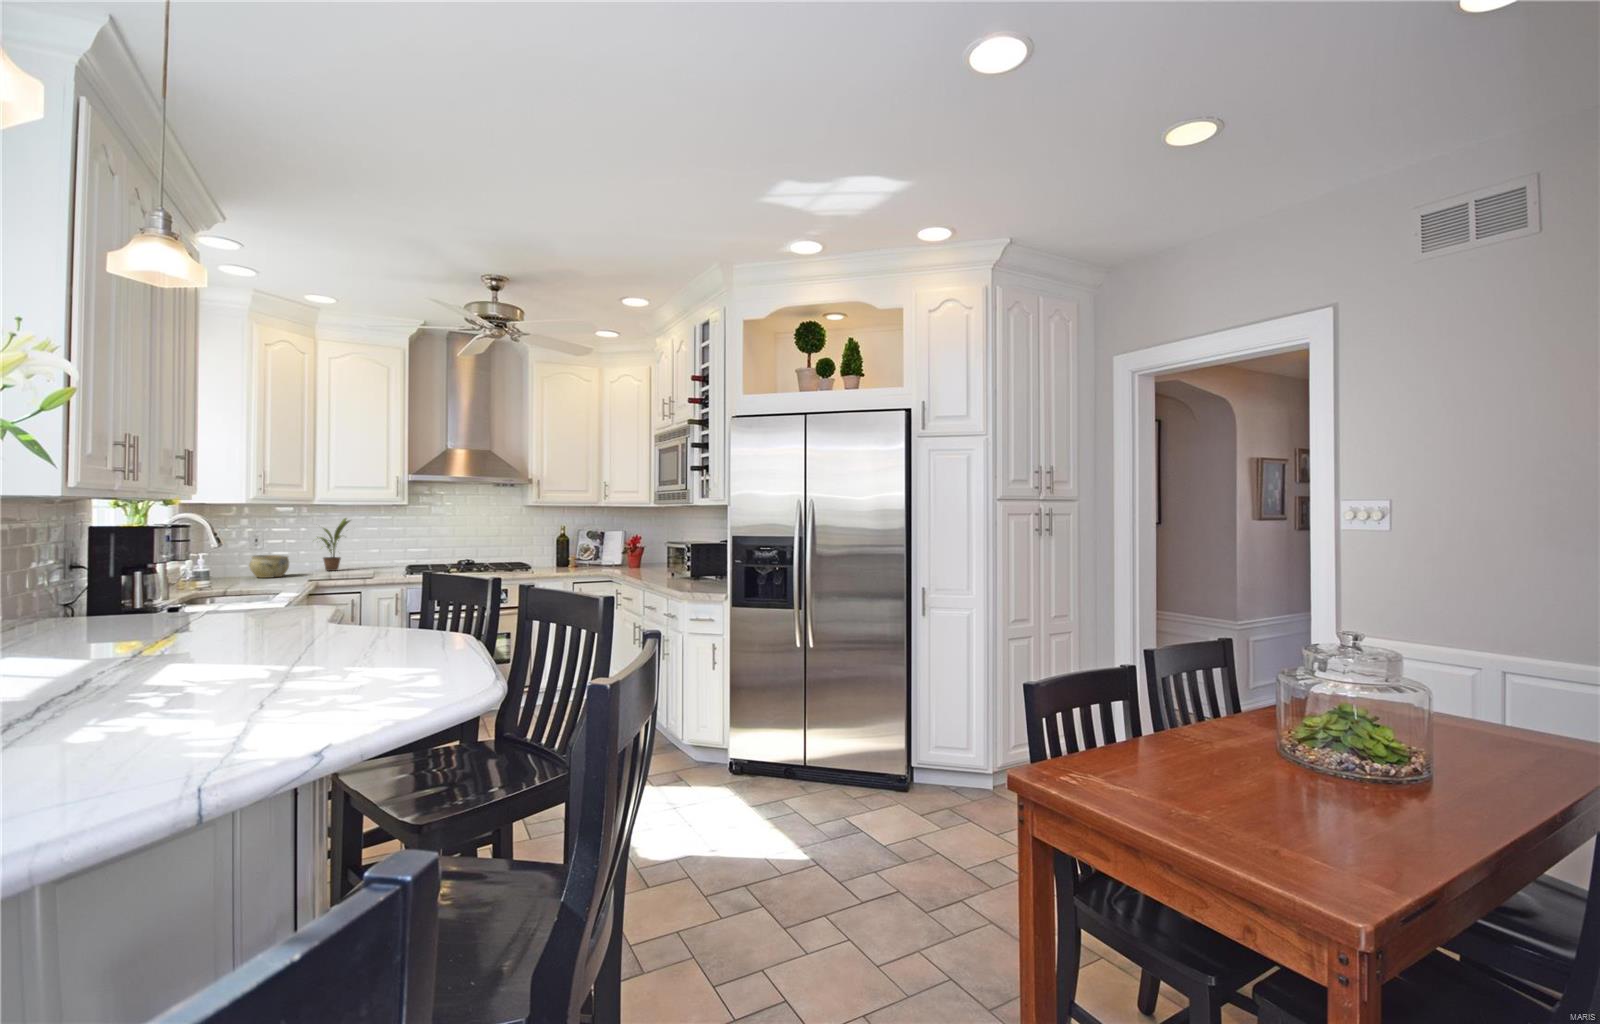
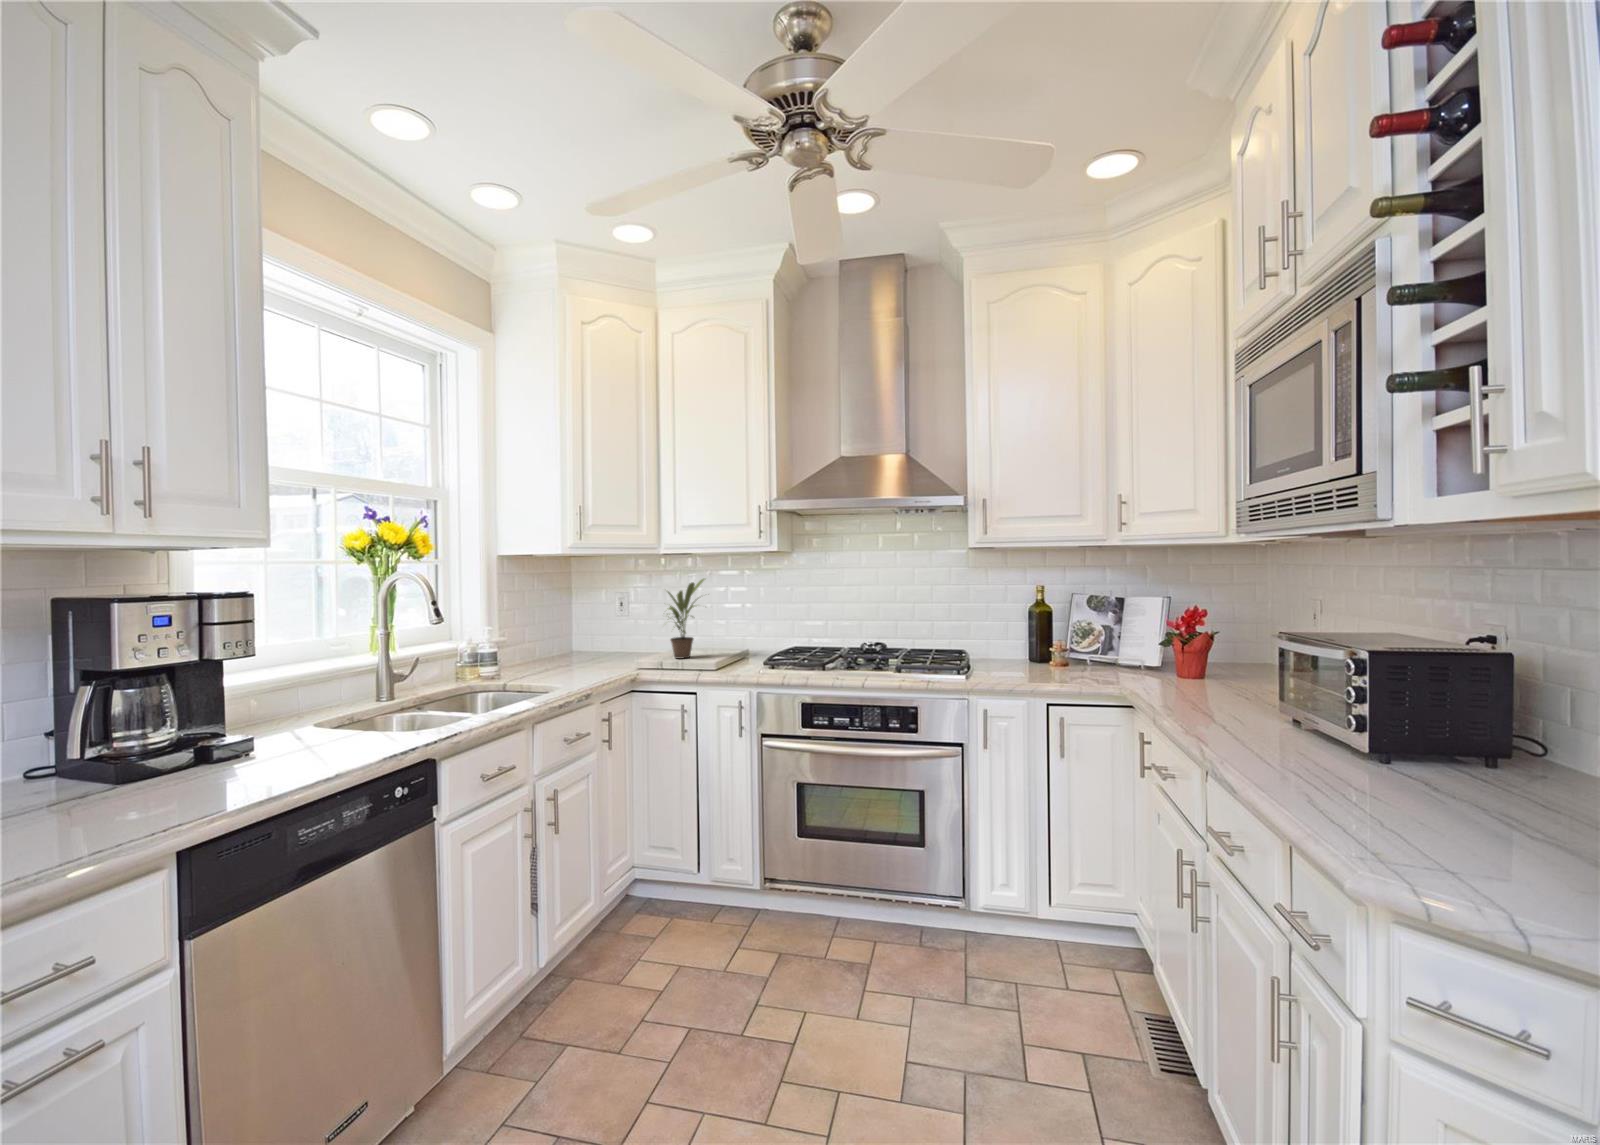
ceramic bowl: present [249,555,289,578] -> none [568,634,617,669]

